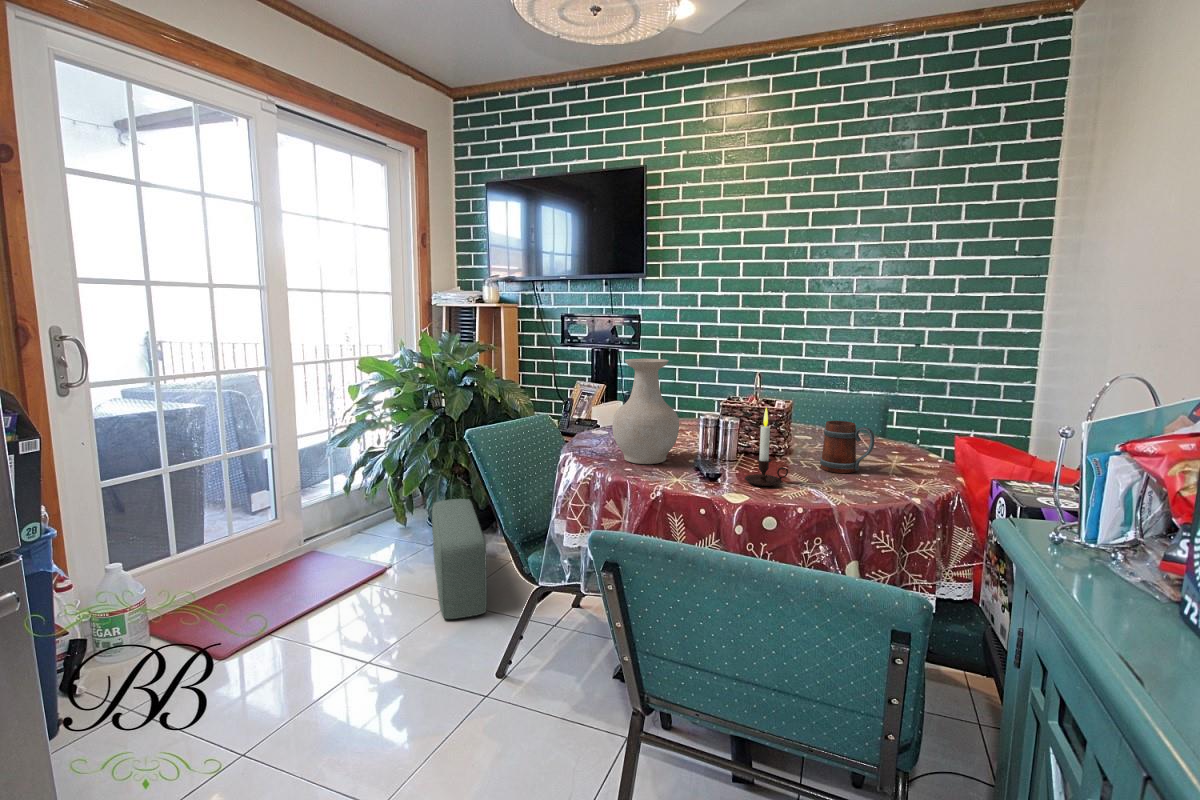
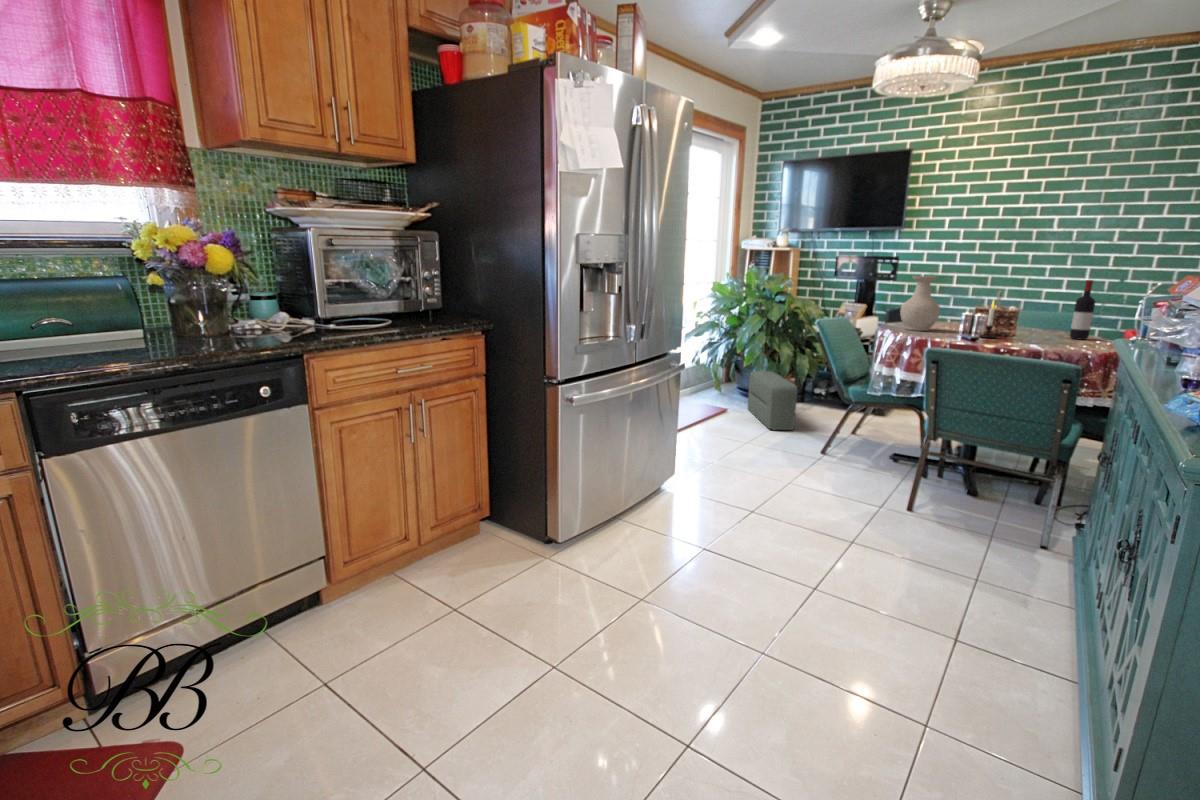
wine bottle: none [895,364,932,472] -> present [1070,280,1095,340]
mug: present [820,421,875,473] -> none [1023,311,1057,338]

